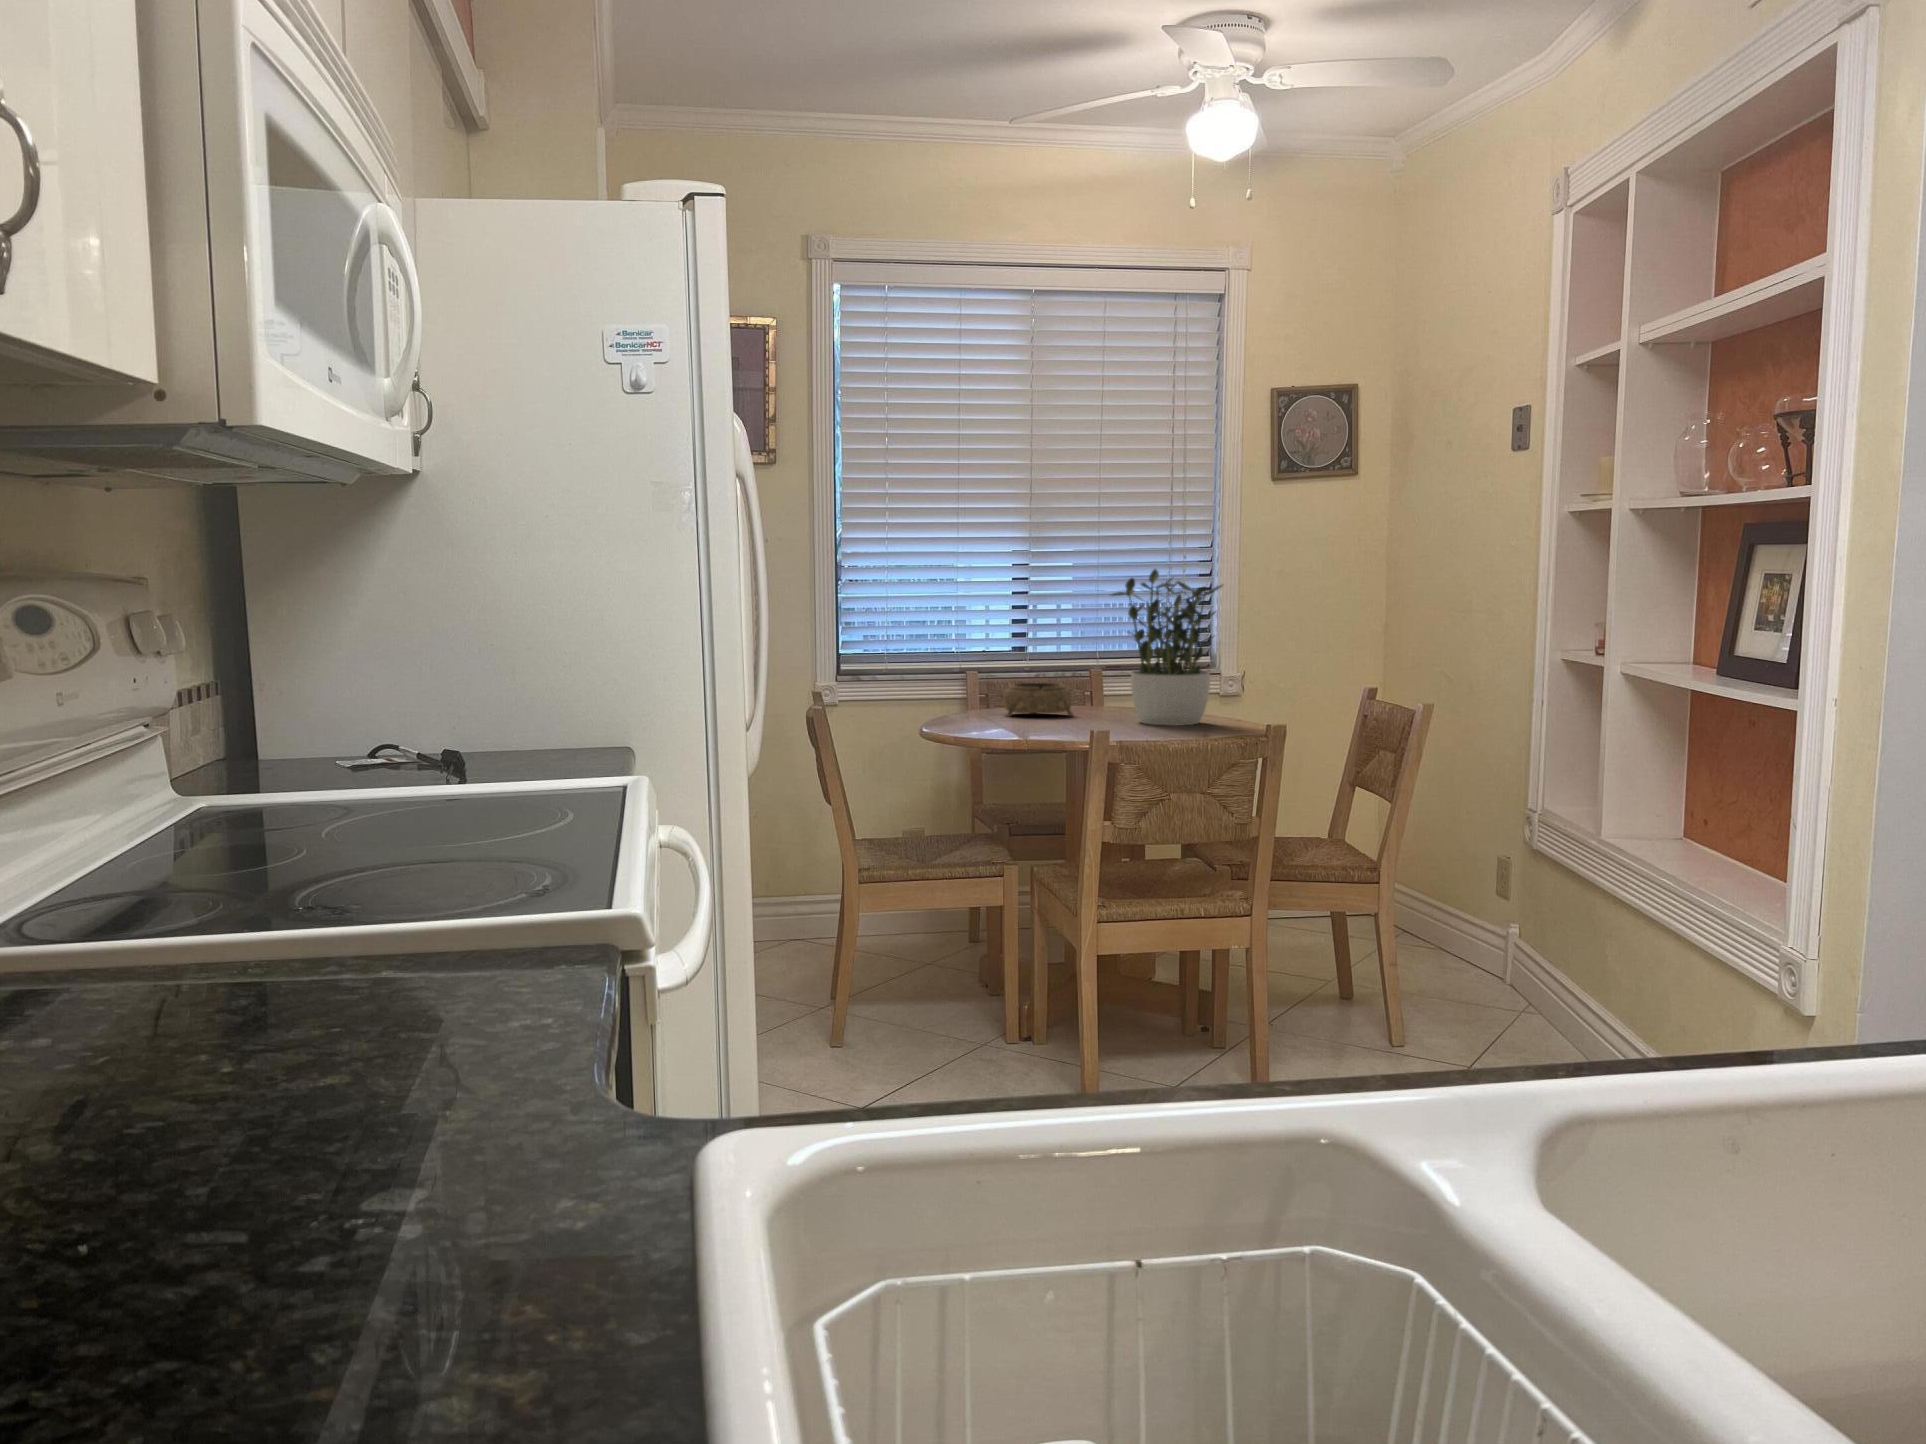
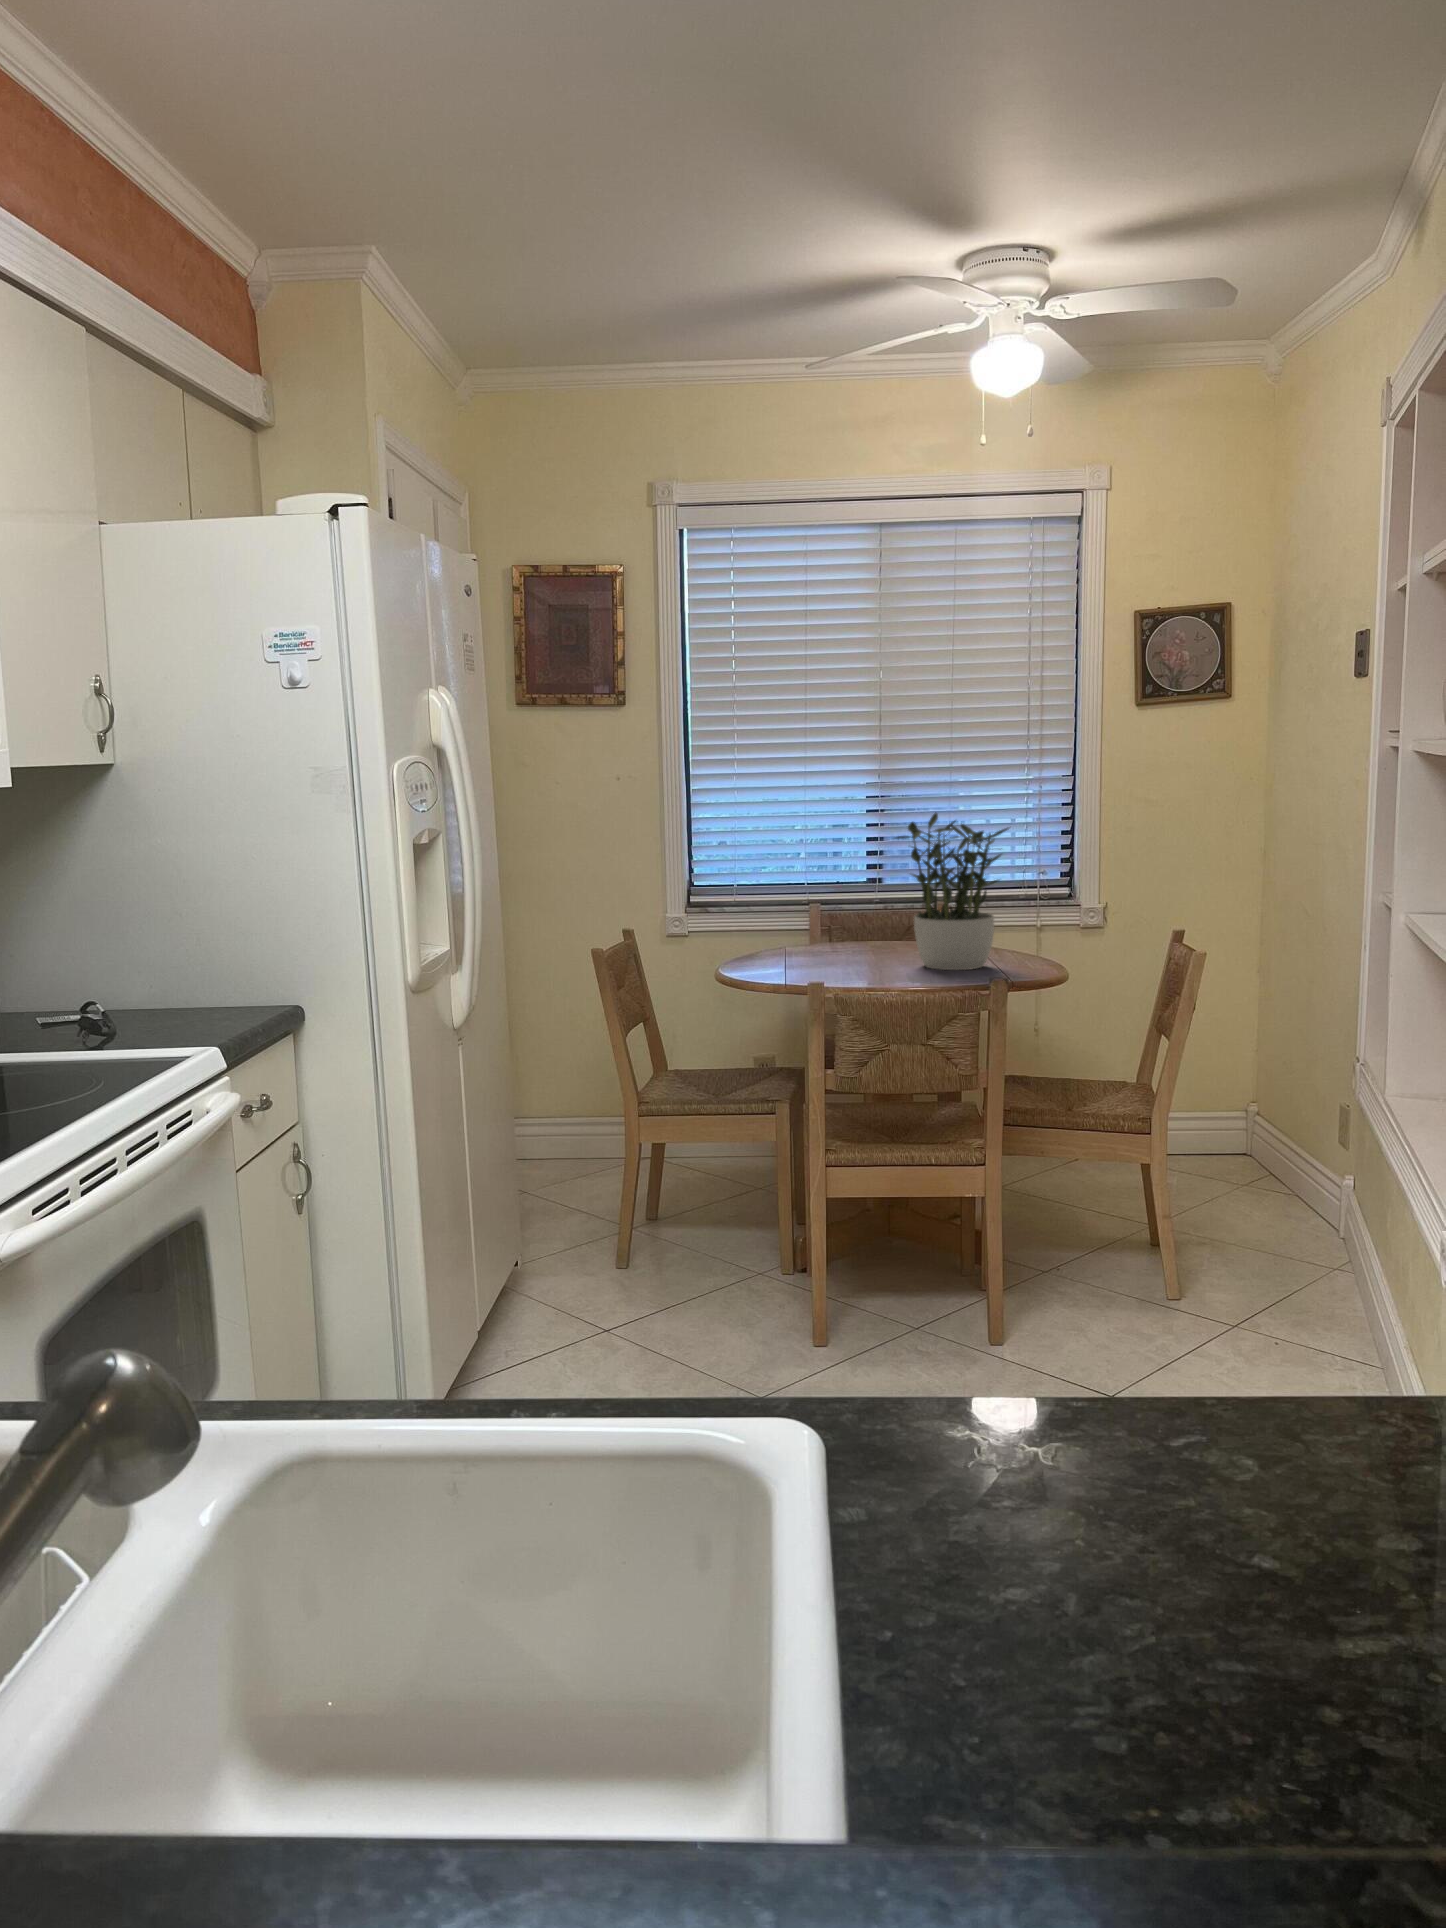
decorative bowl: present [1004,683,1073,717] -> none [807,921,874,955]

